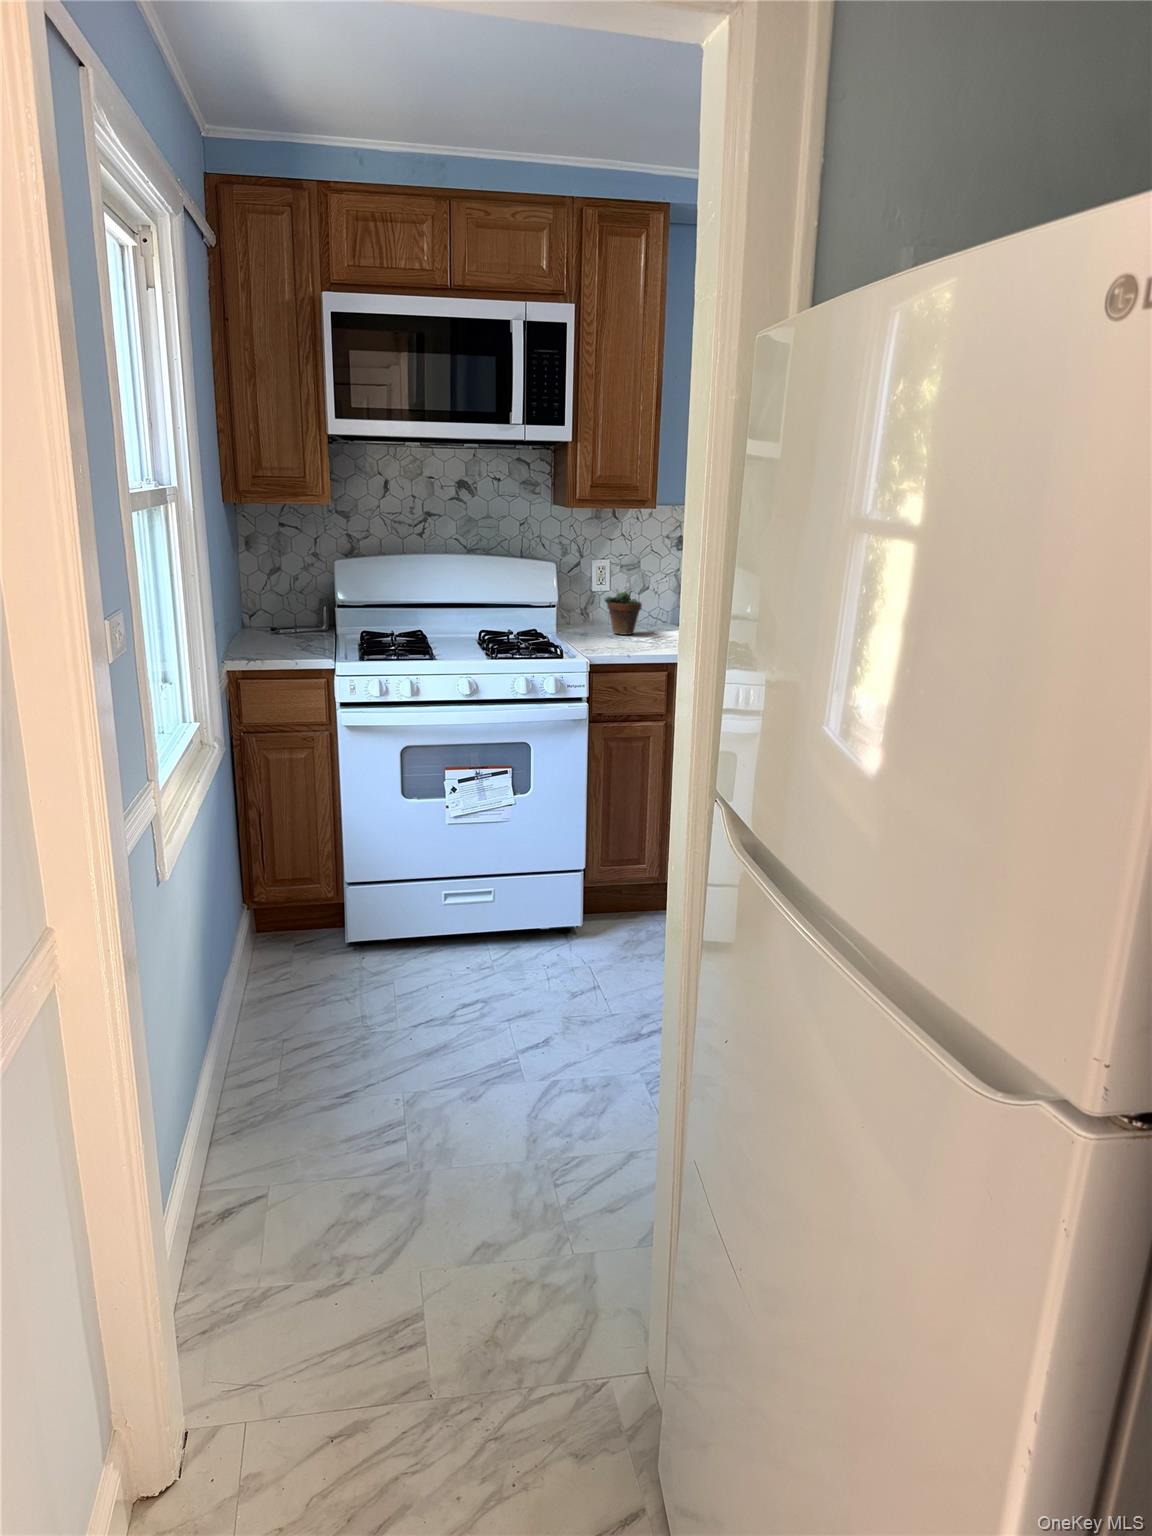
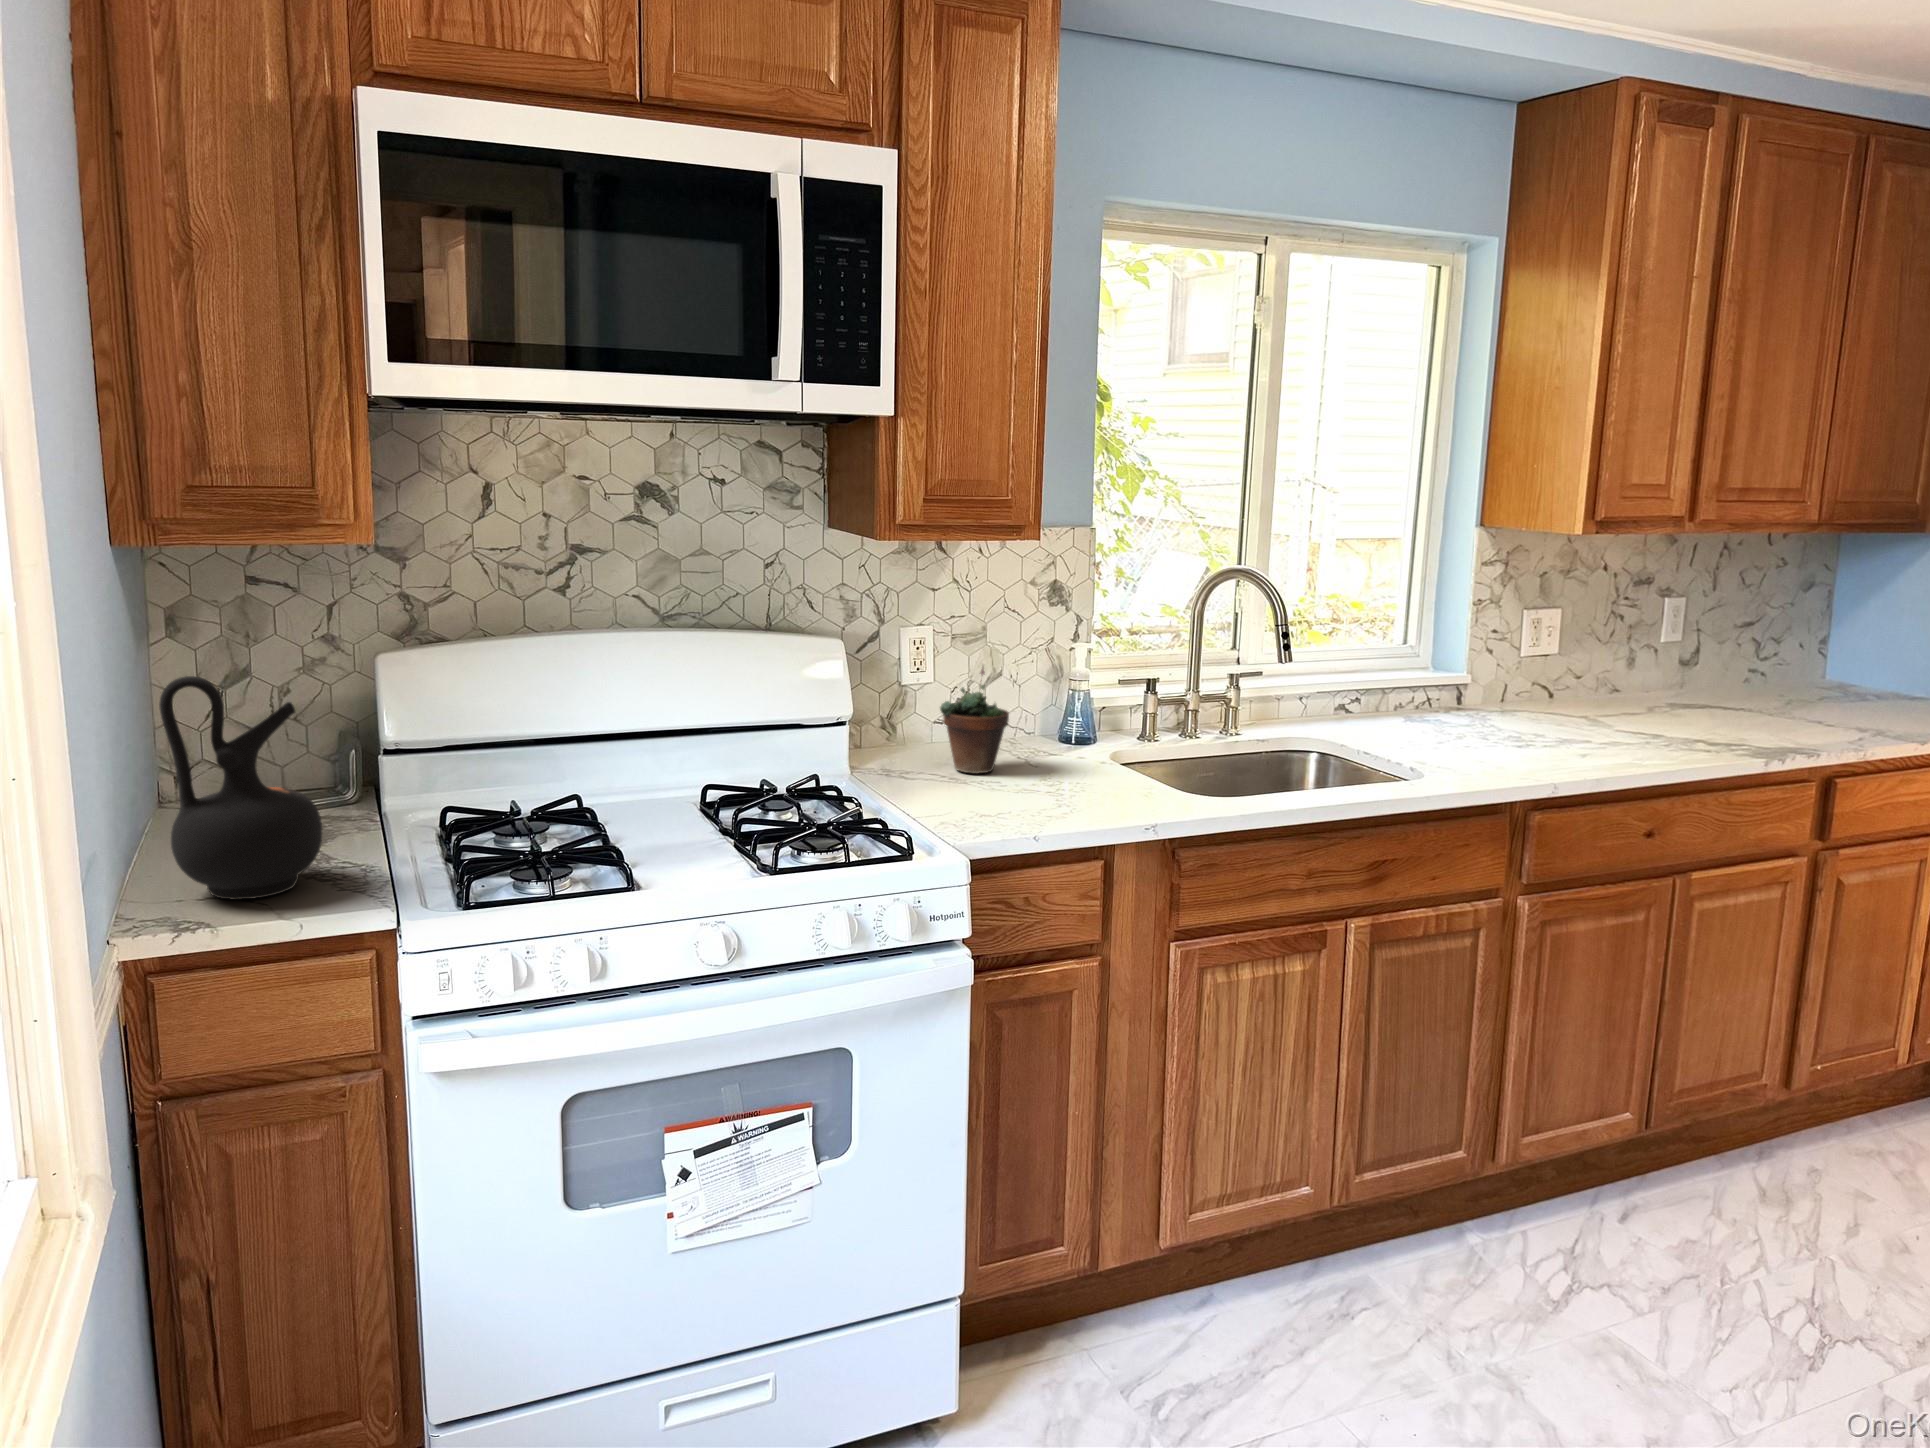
ceramic jug: none [246,558,308,654] -> present [159,676,322,899]

